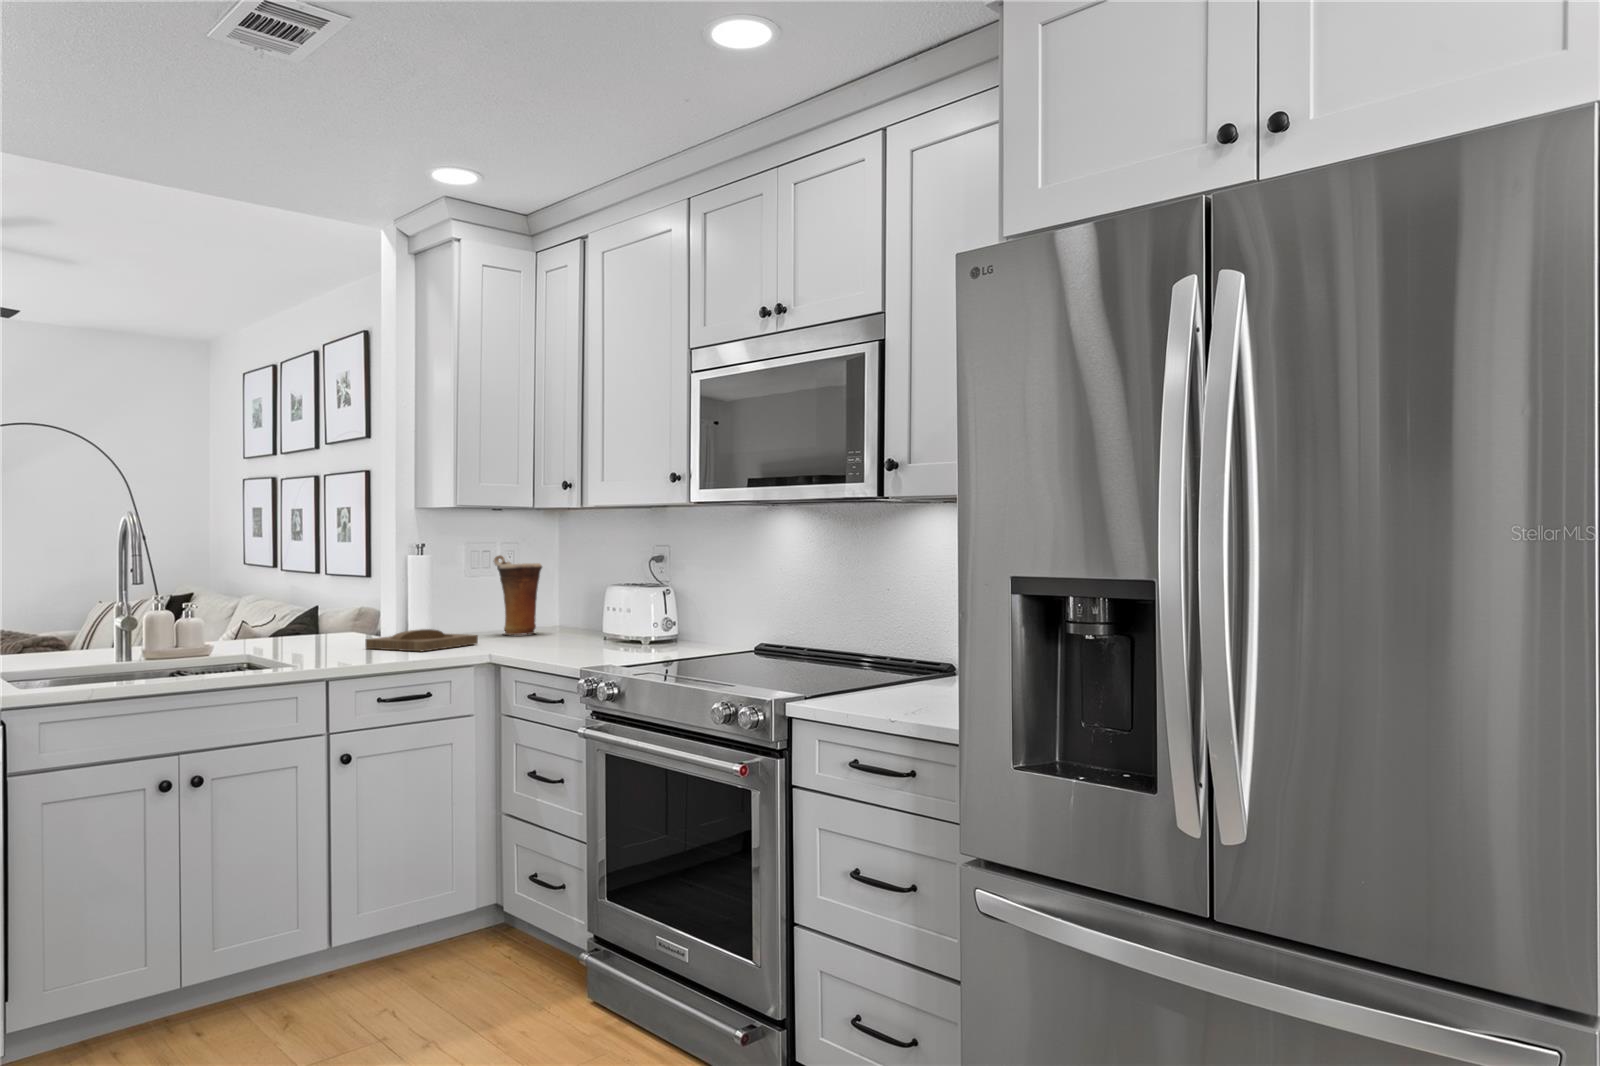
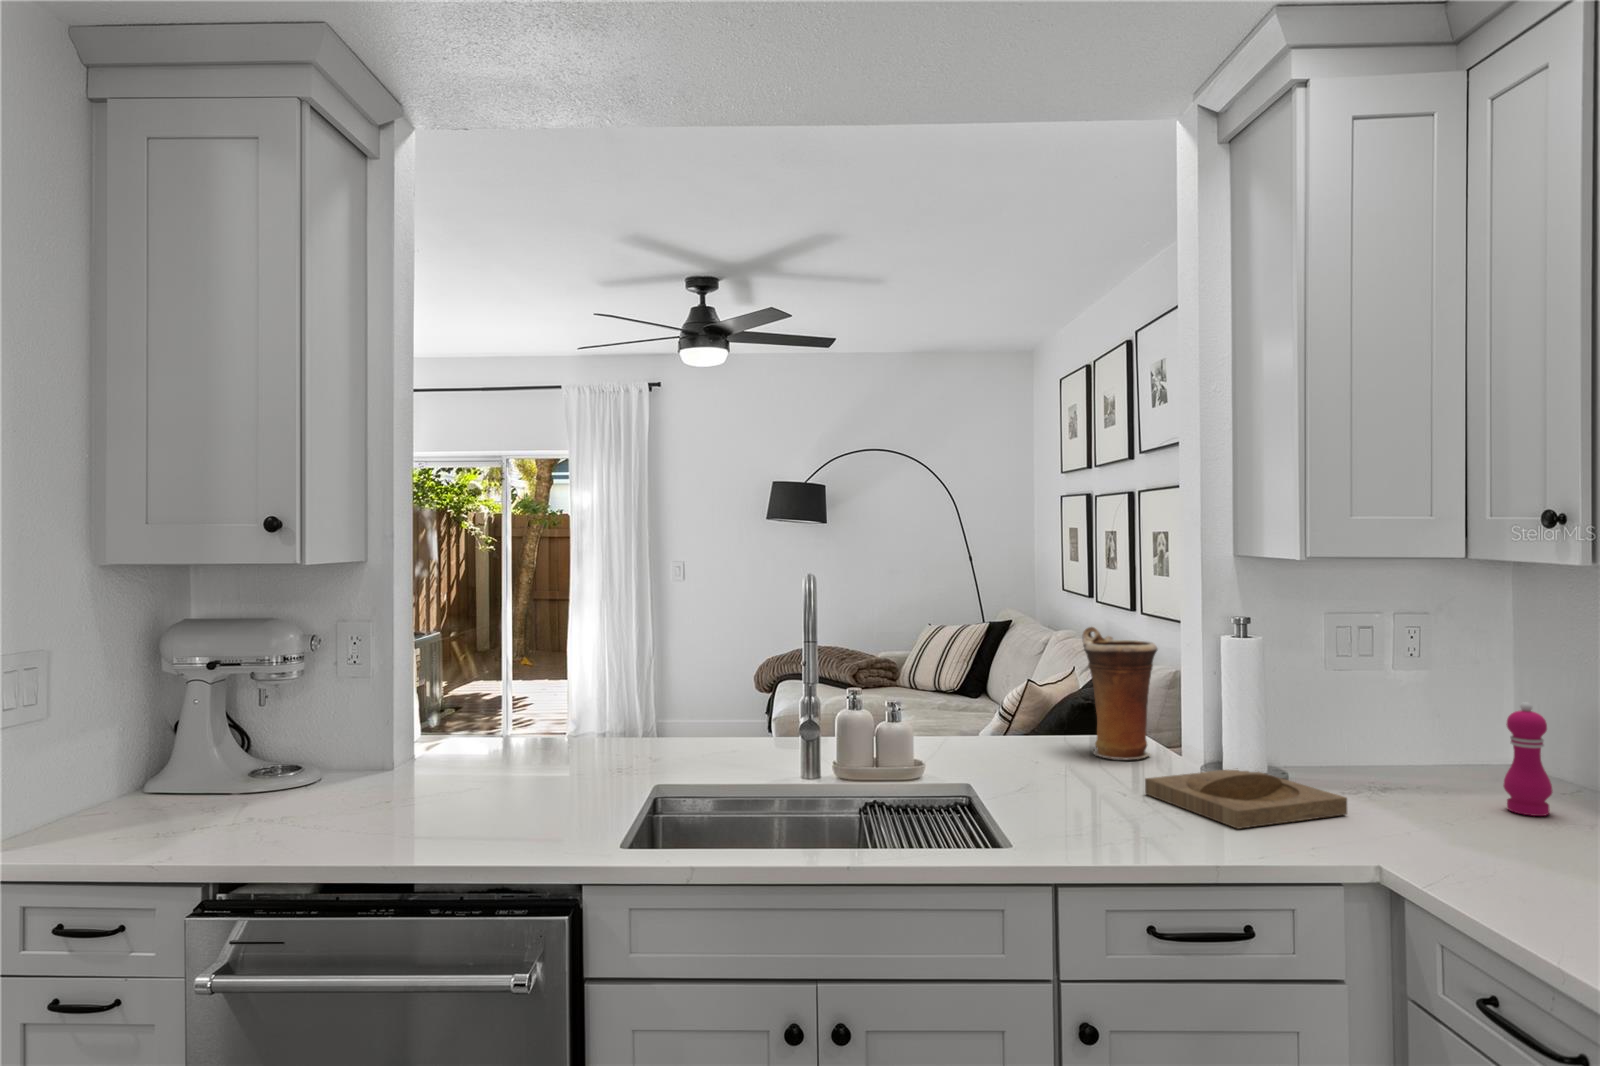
vase: present [494,555,542,635] -> present [1082,627,1157,759]
pepper mill: none [551,581,572,637] -> present [1503,702,1553,816]

